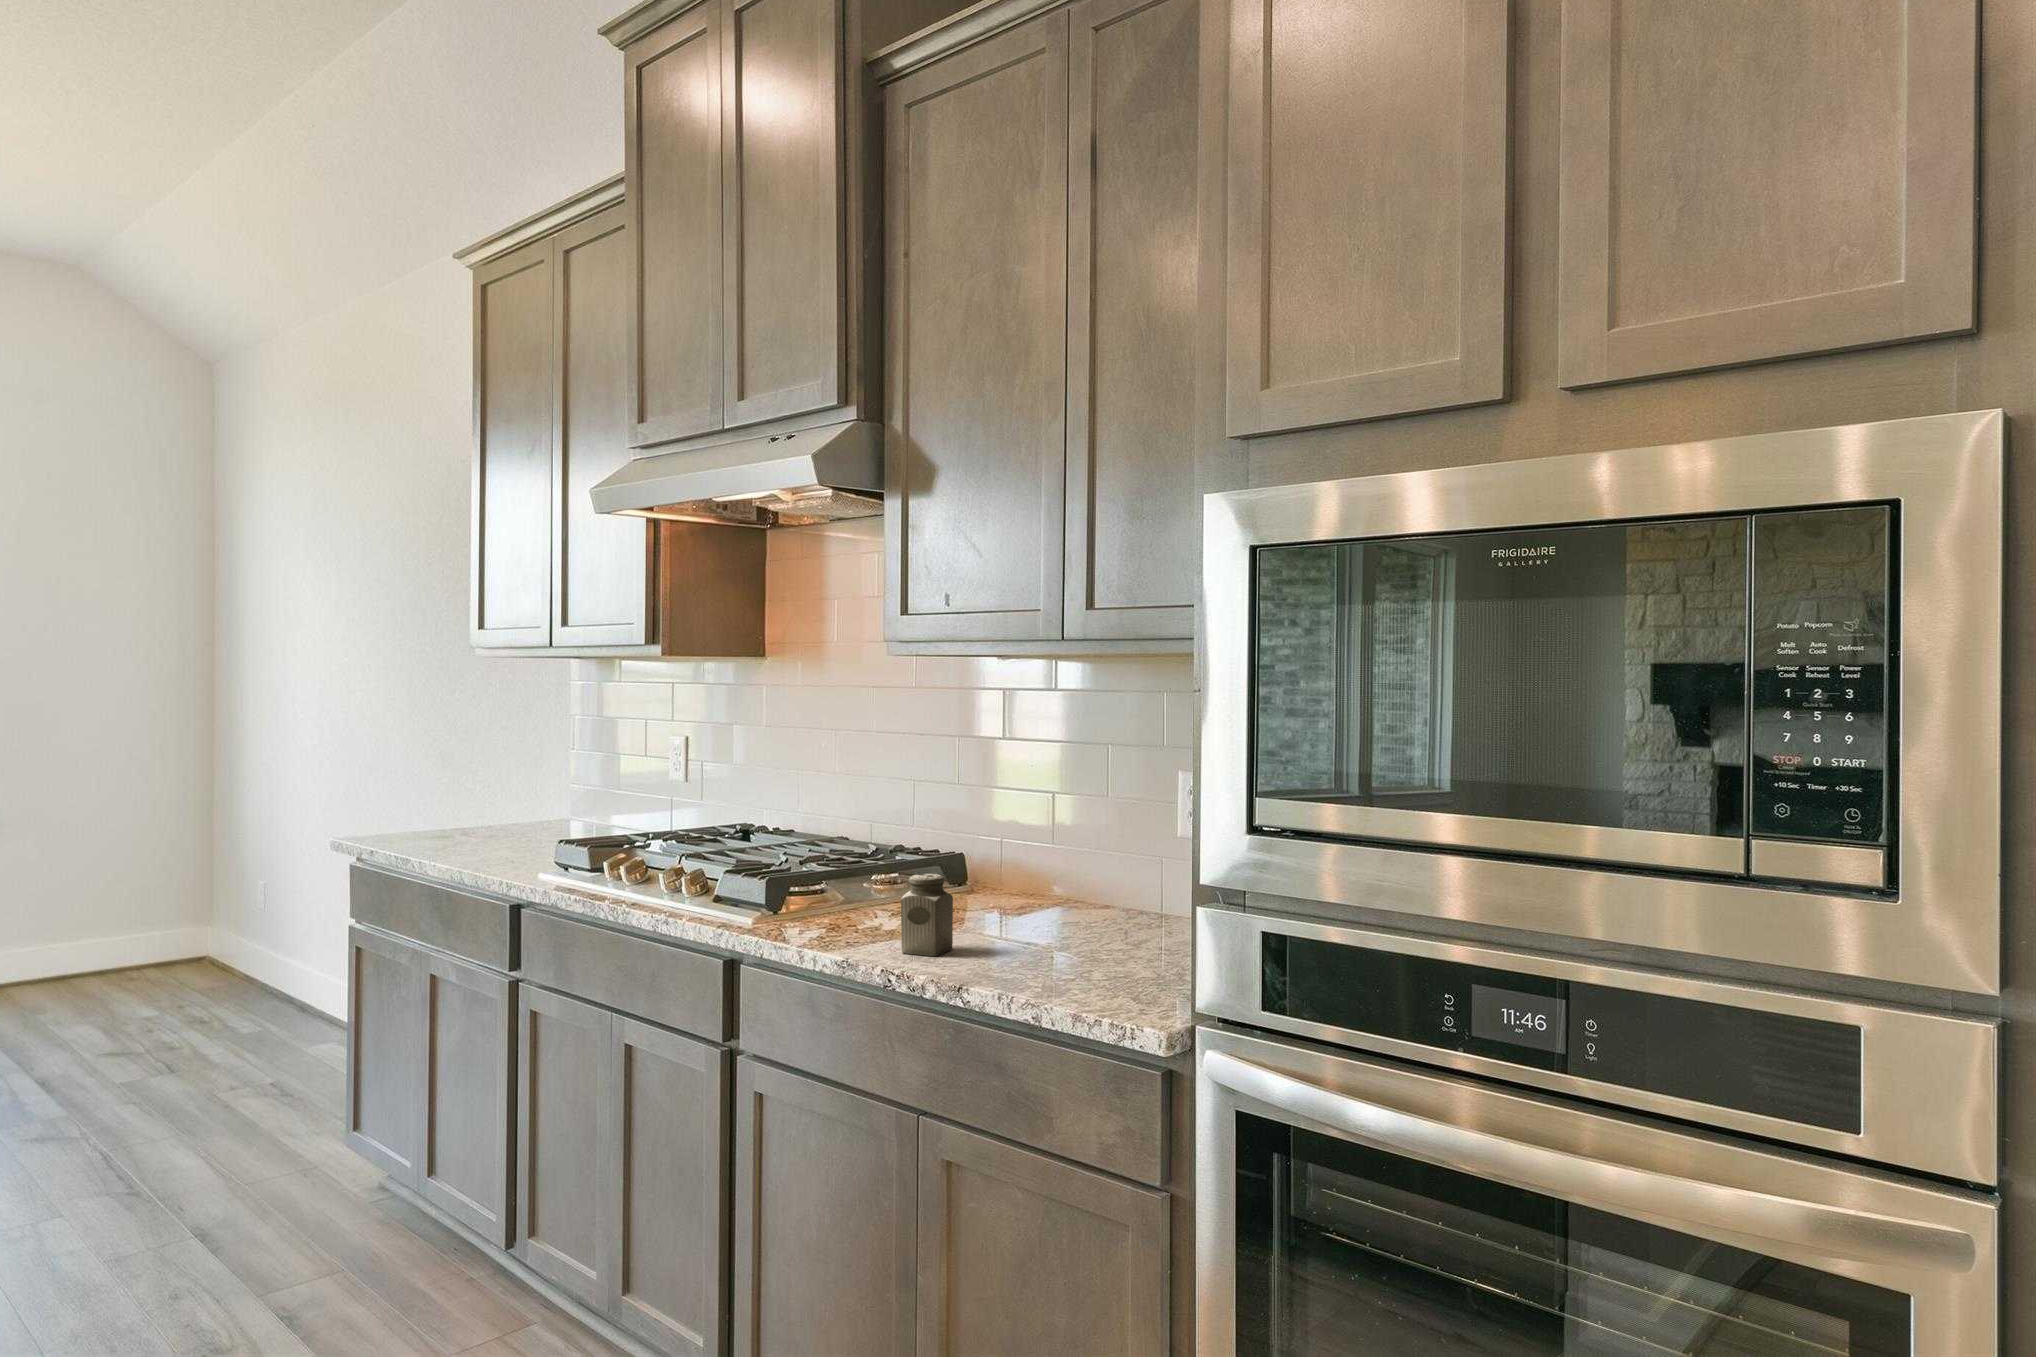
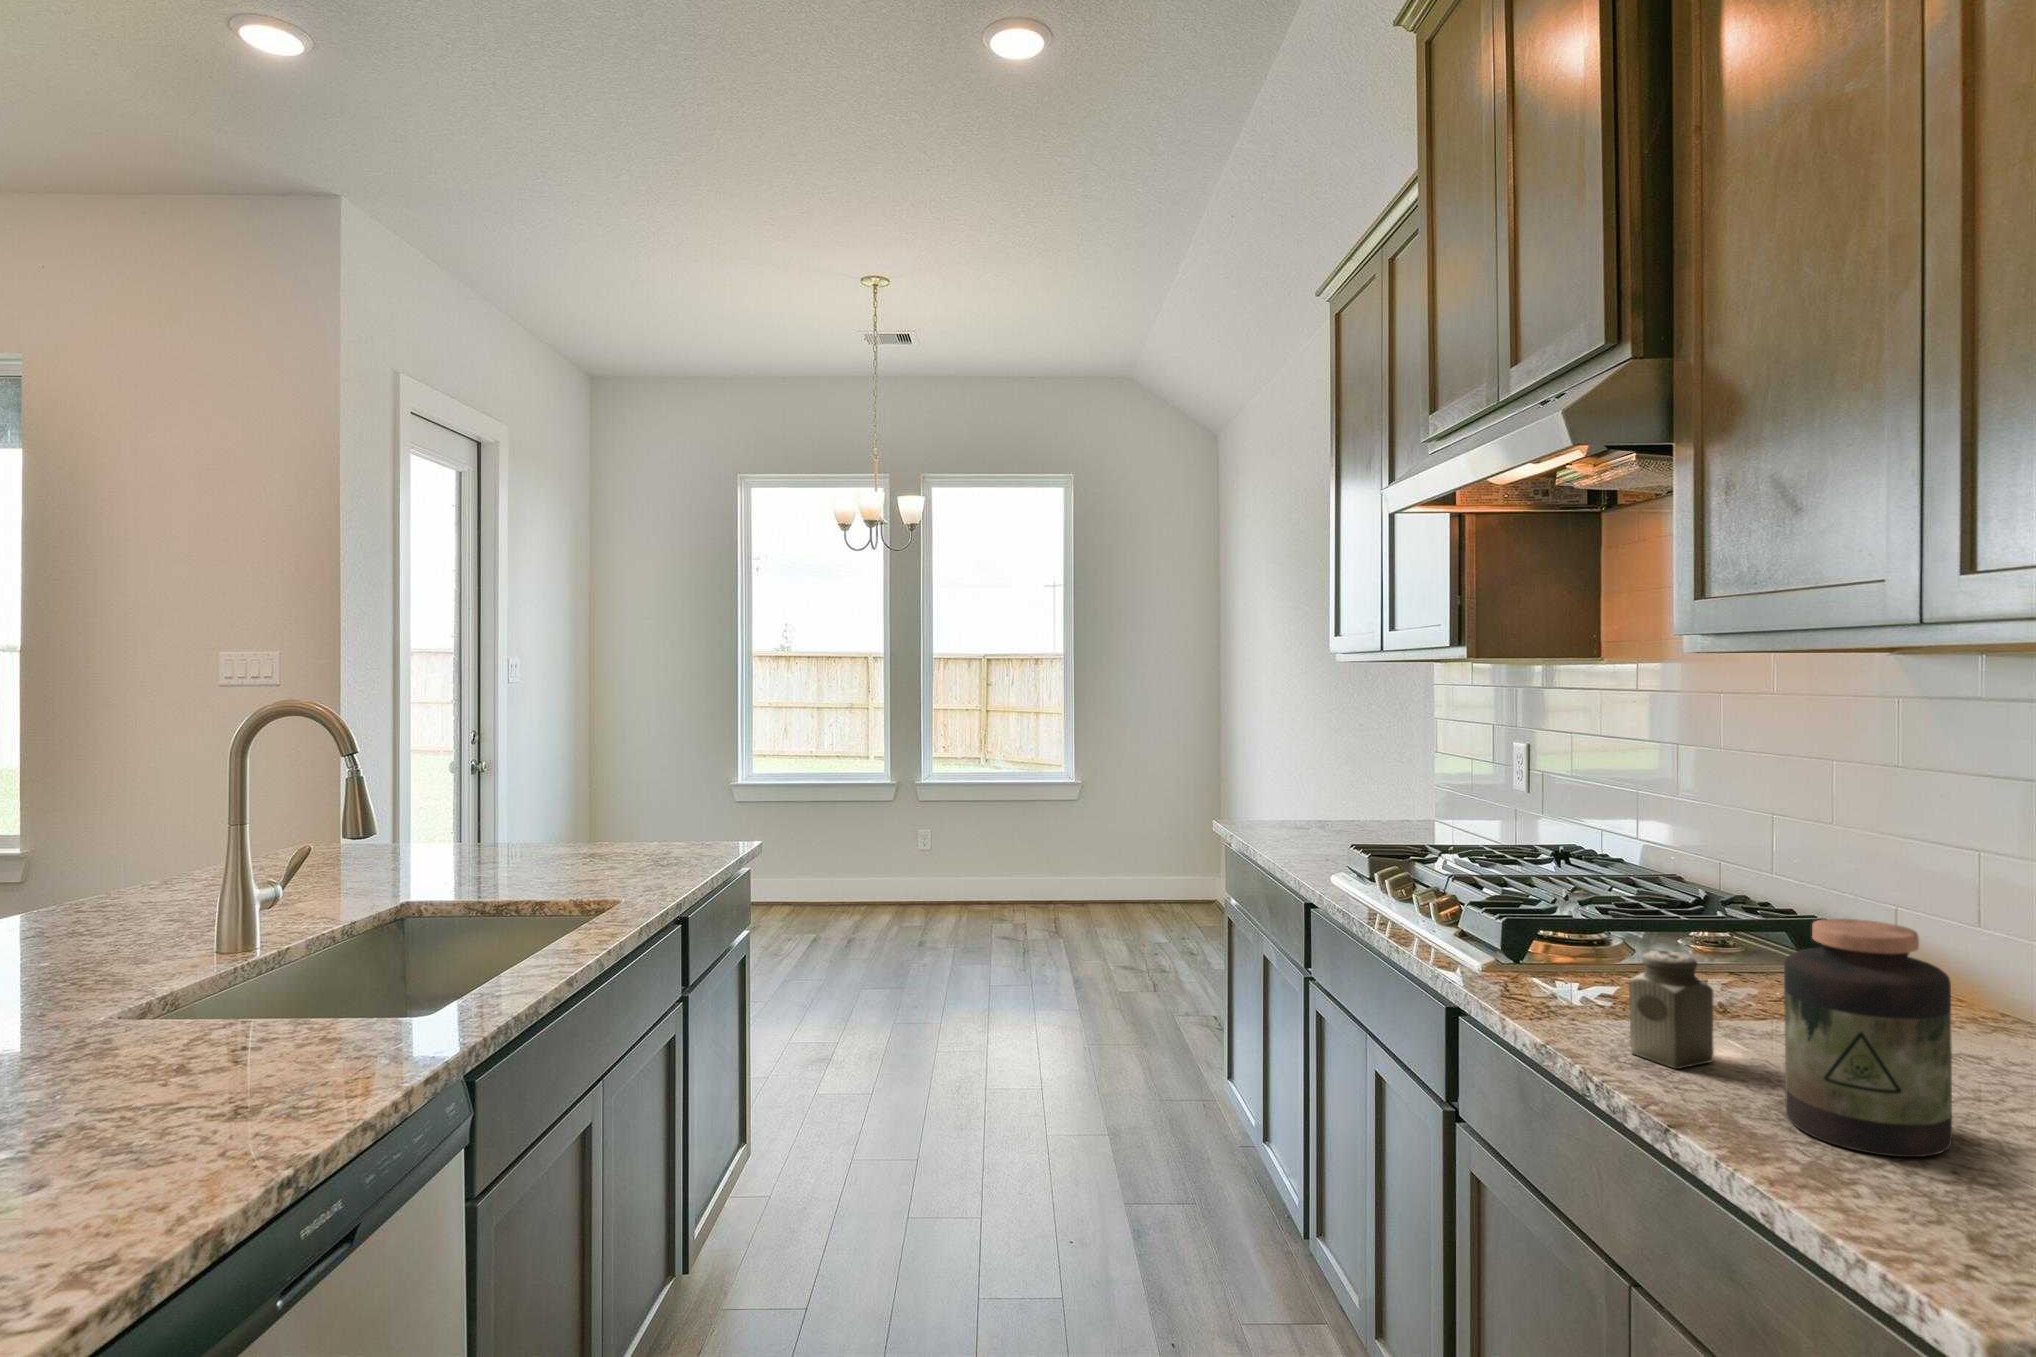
jar: none [1014,831,1101,976] -> present [1784,919,1952,1157]

